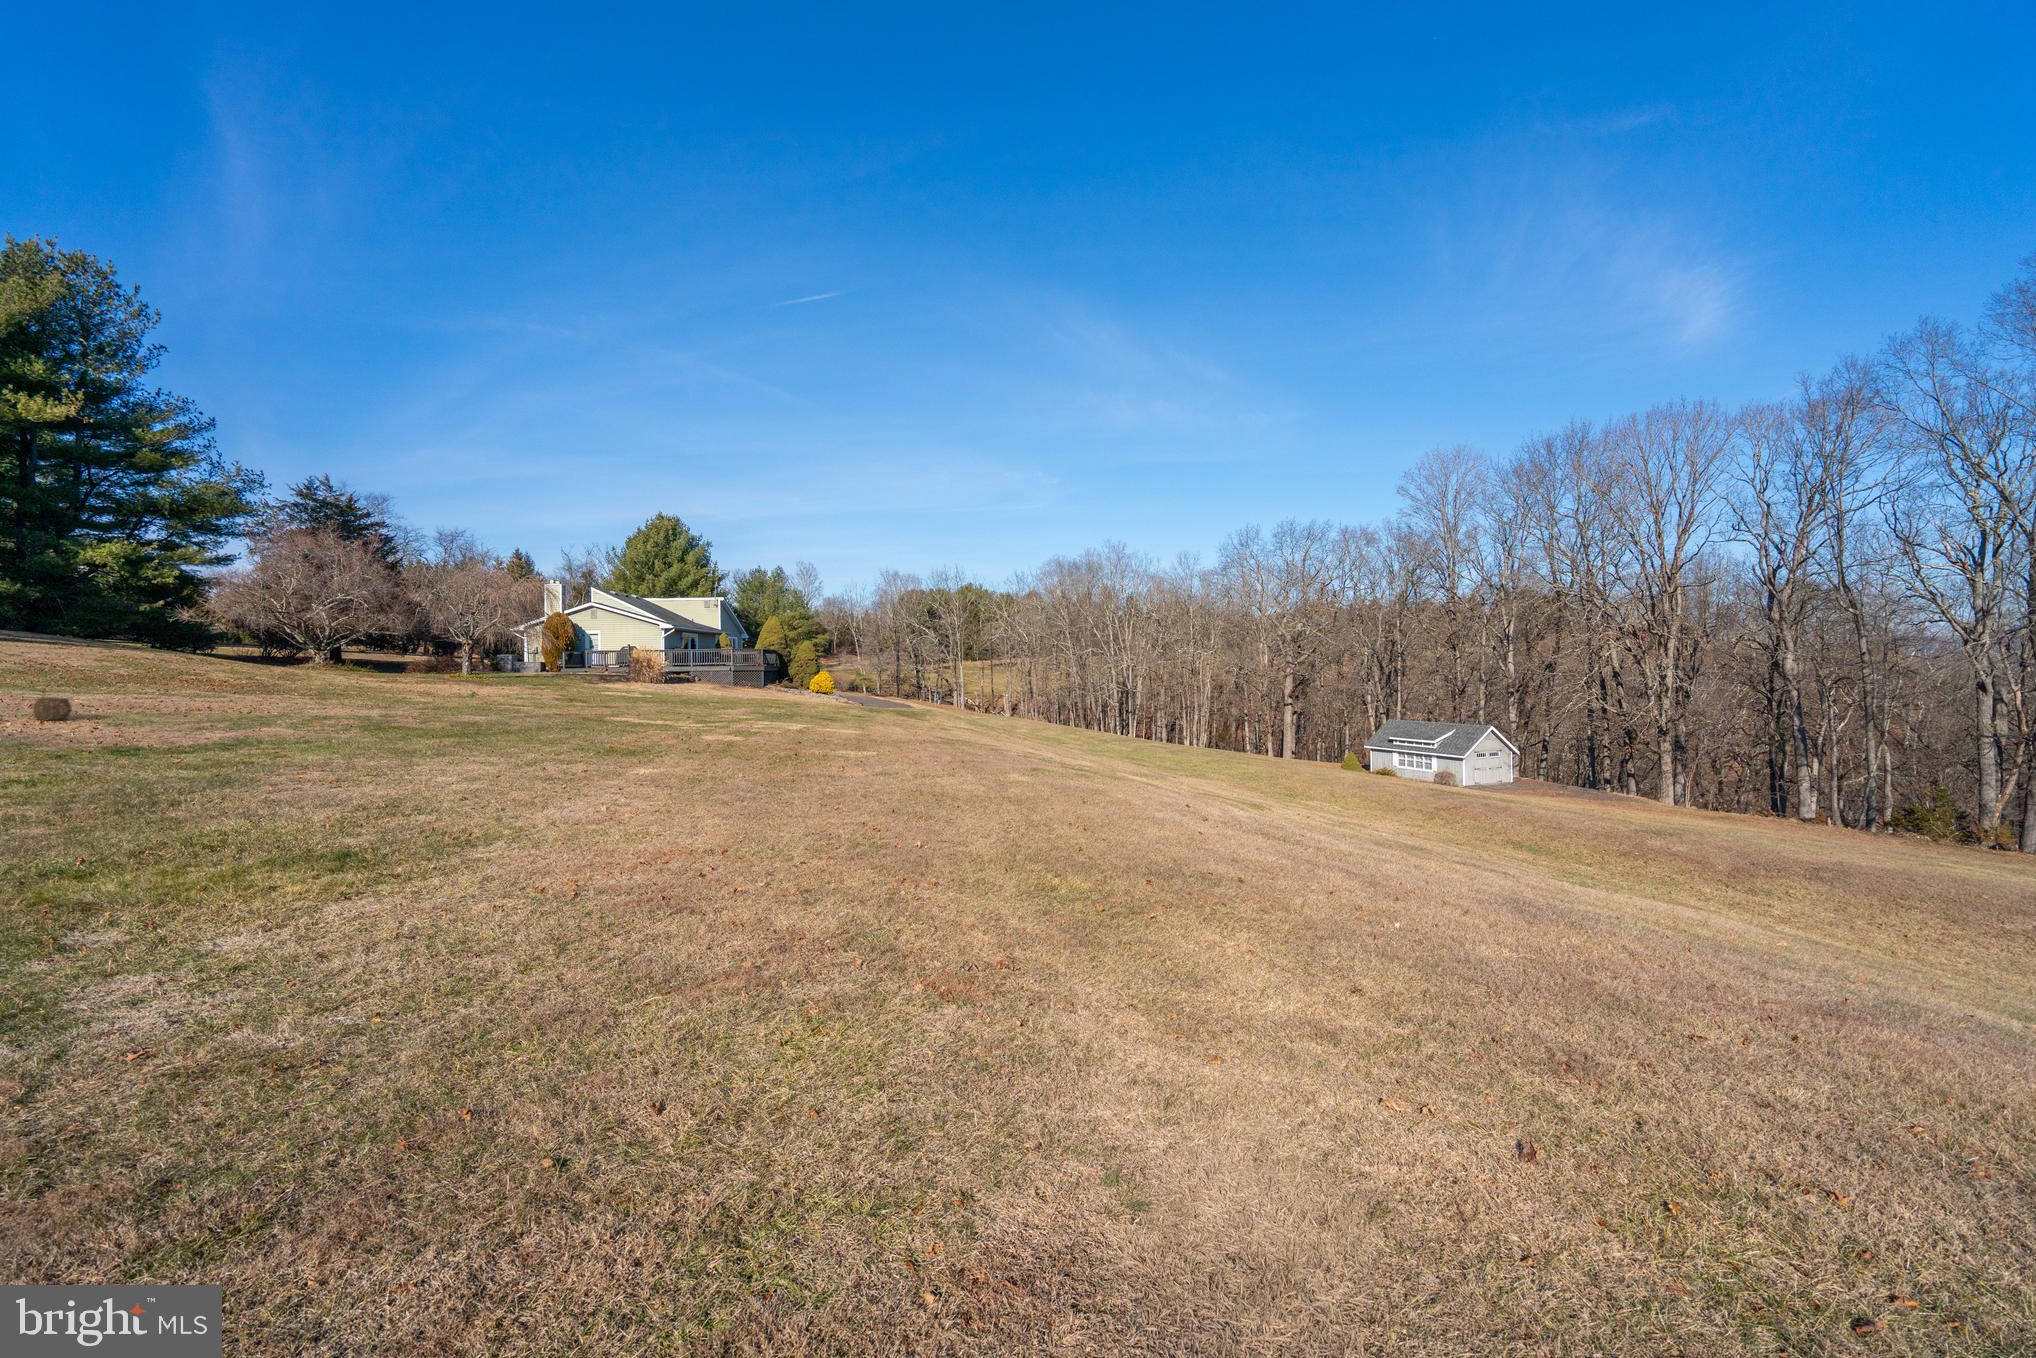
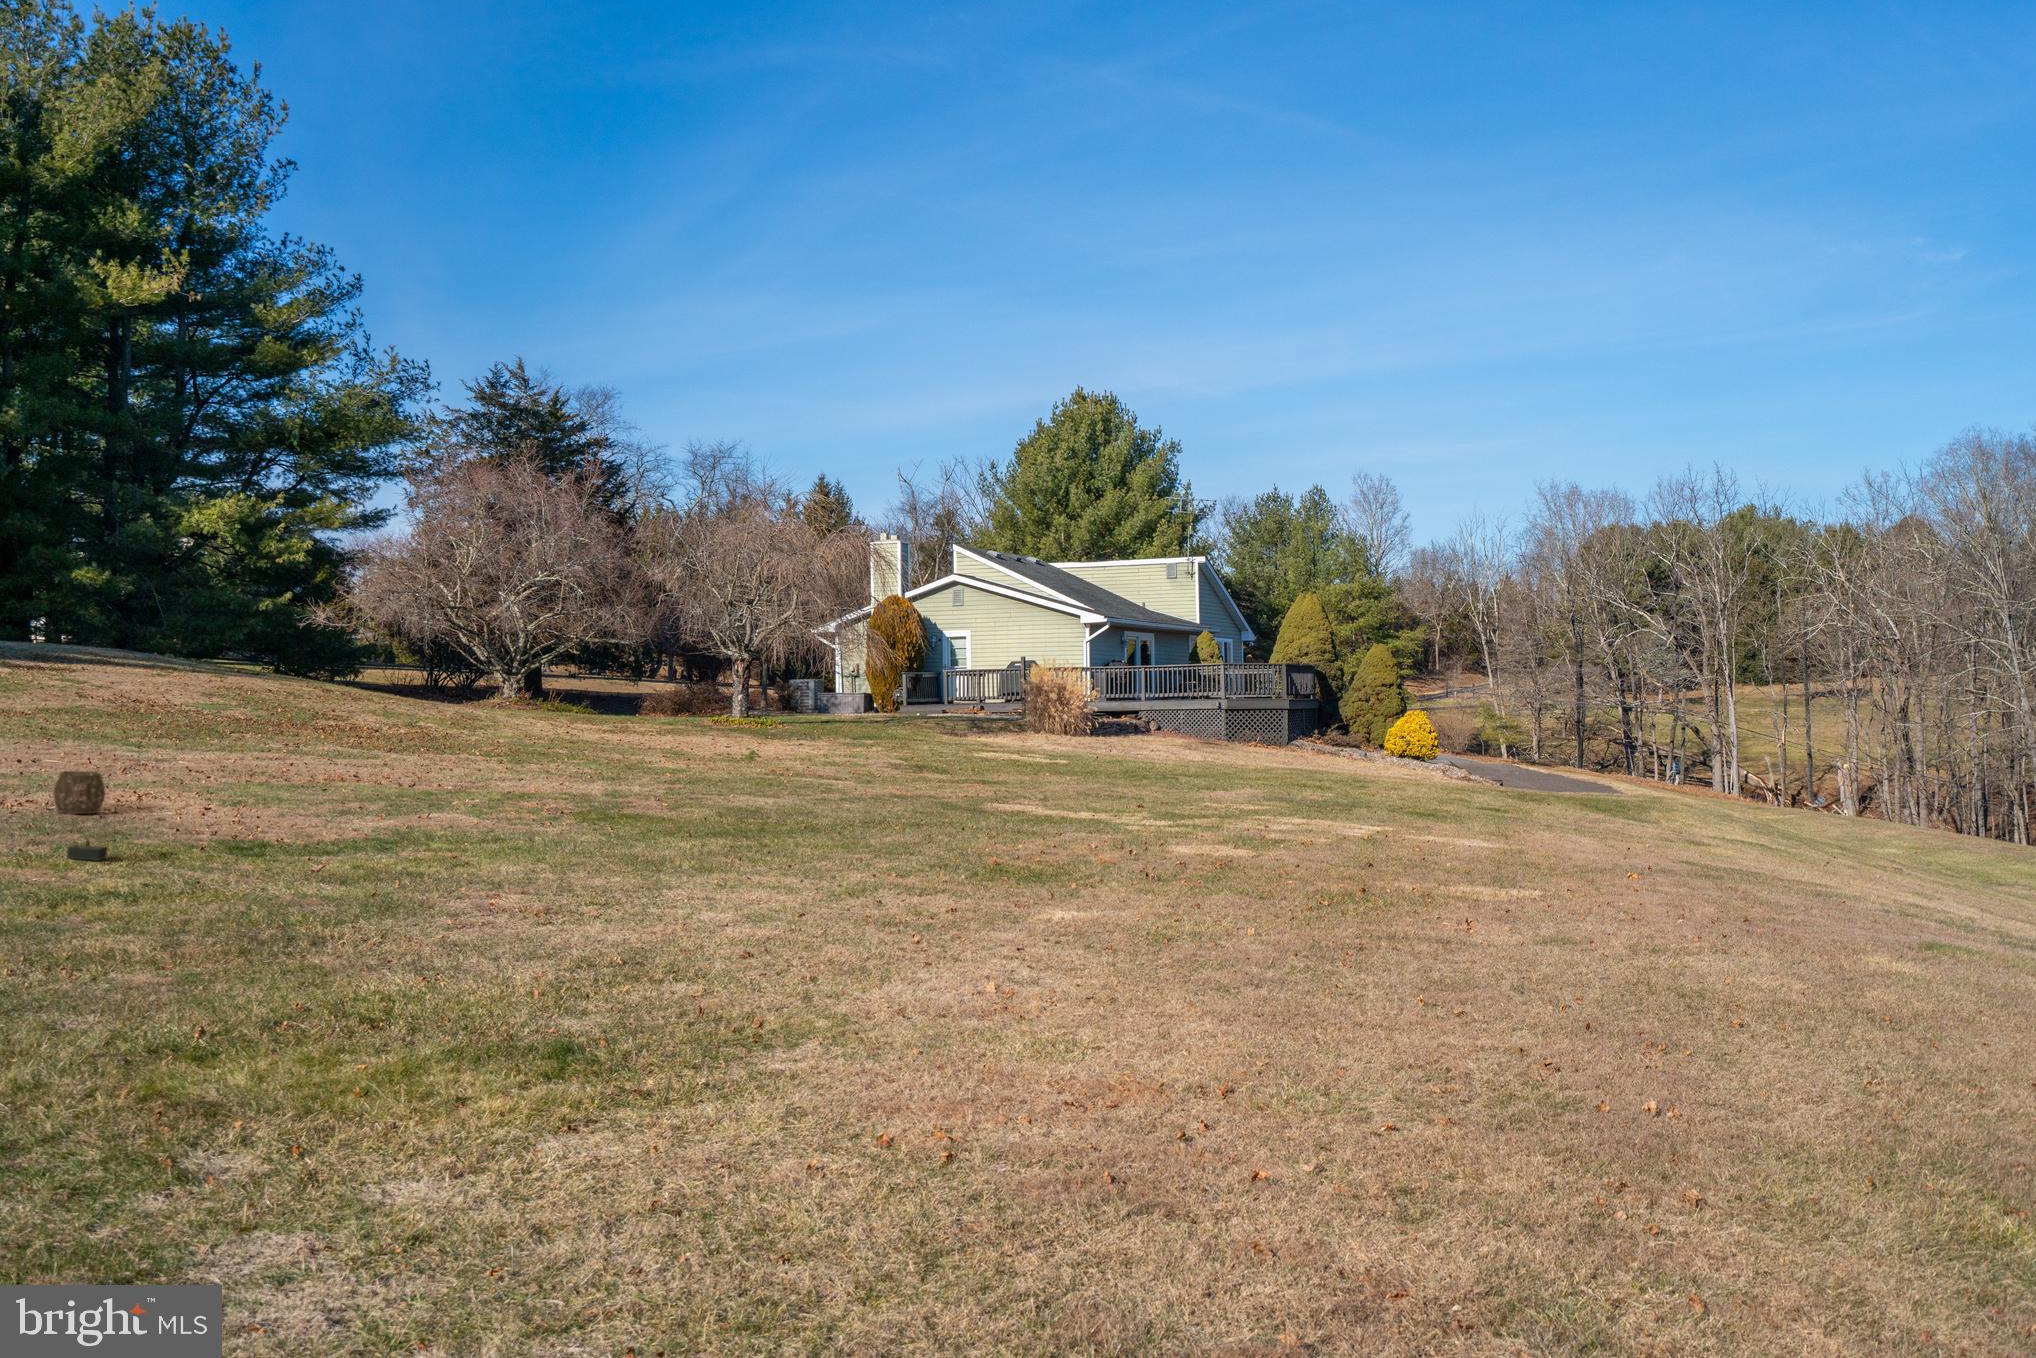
decorative plant: none [50,719,91,743] -> present [58,814,113,861]

